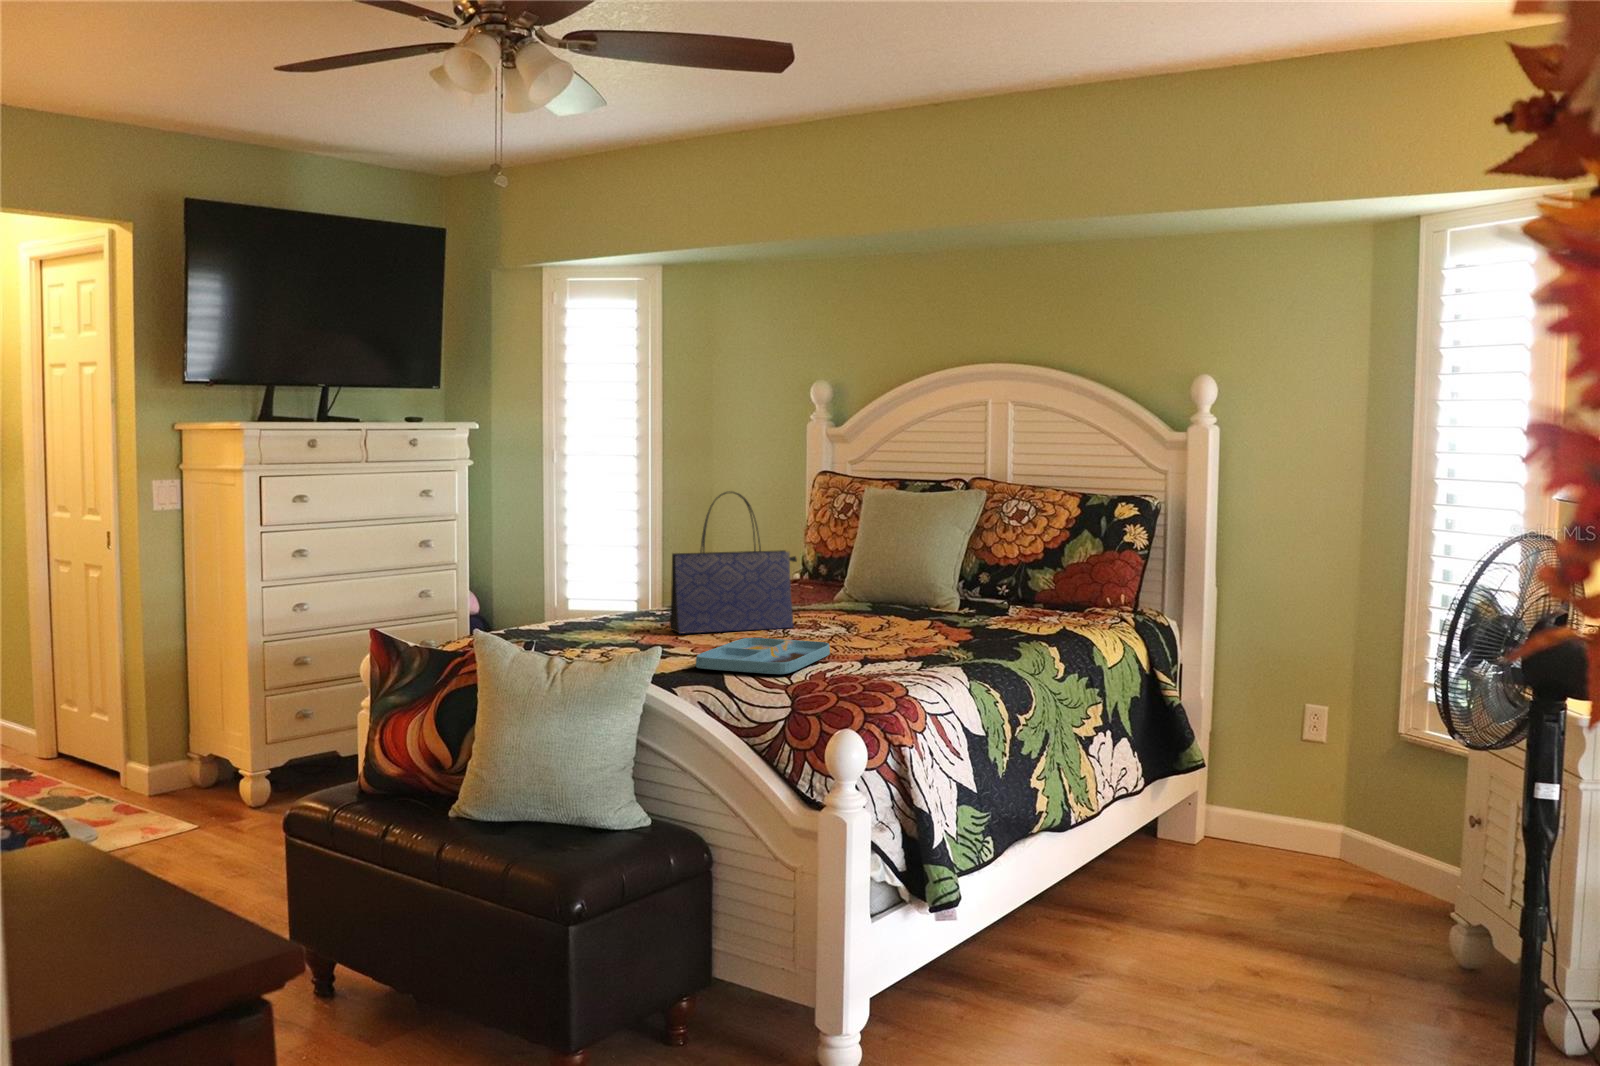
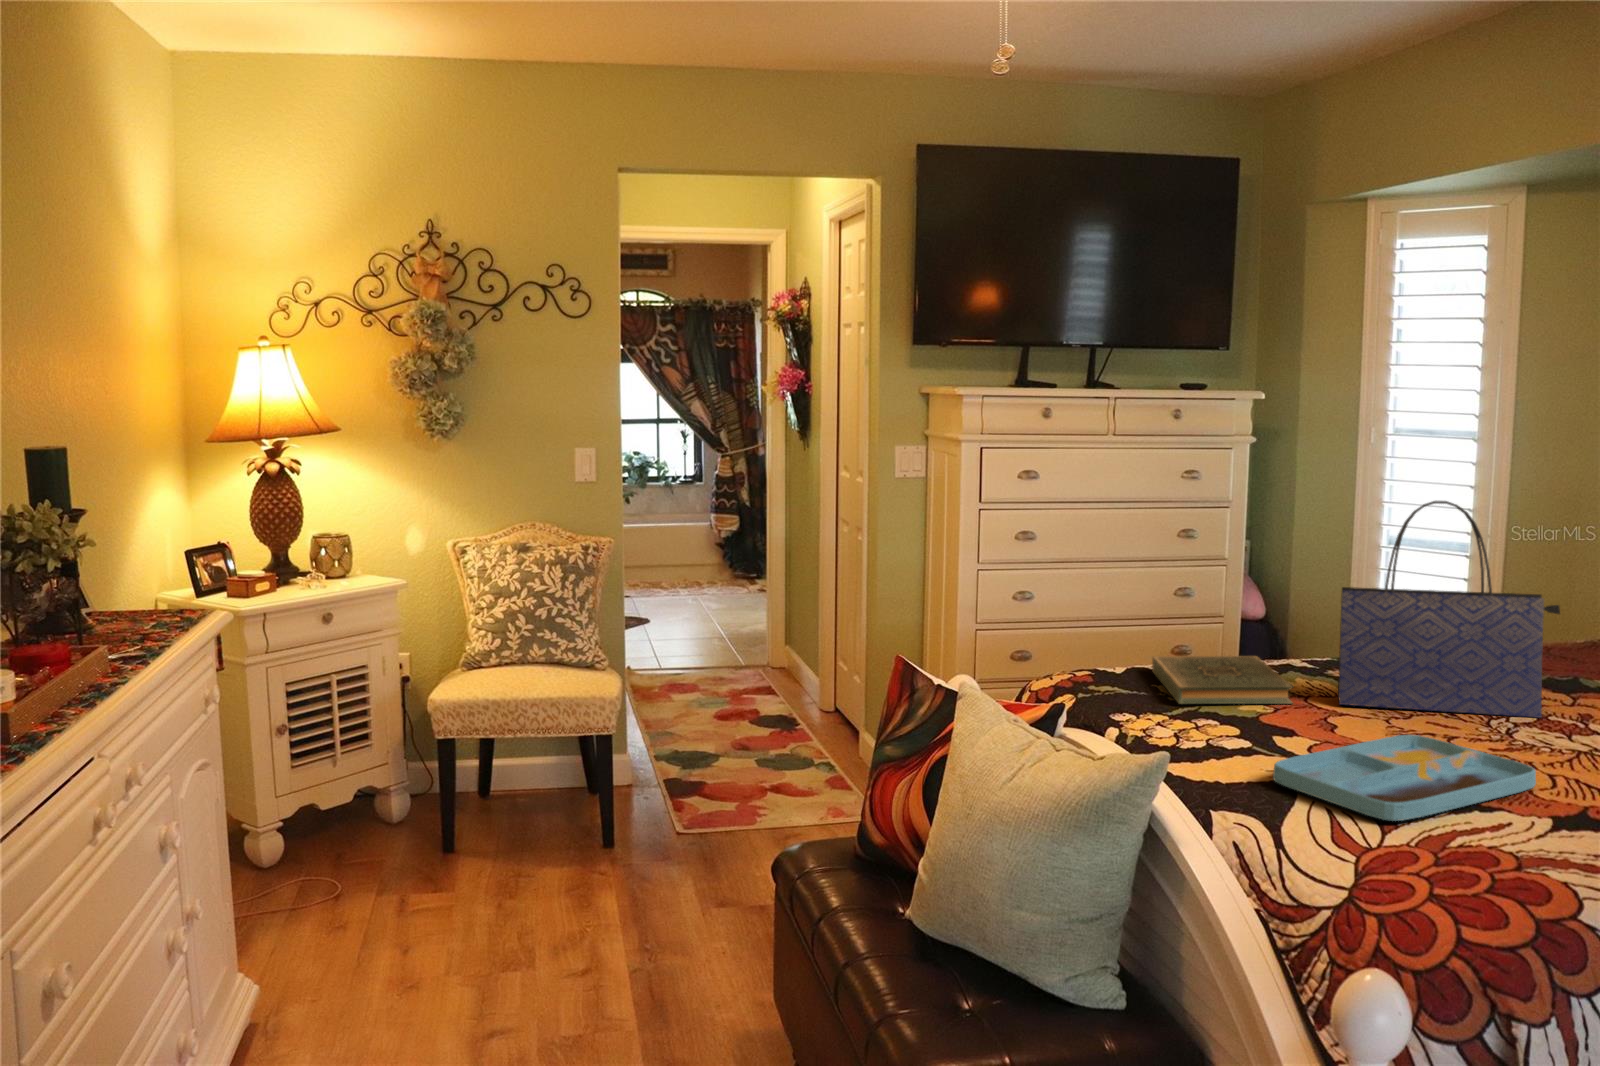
book: none [531,614,650,644] -> present [1152,656,1293,704]

